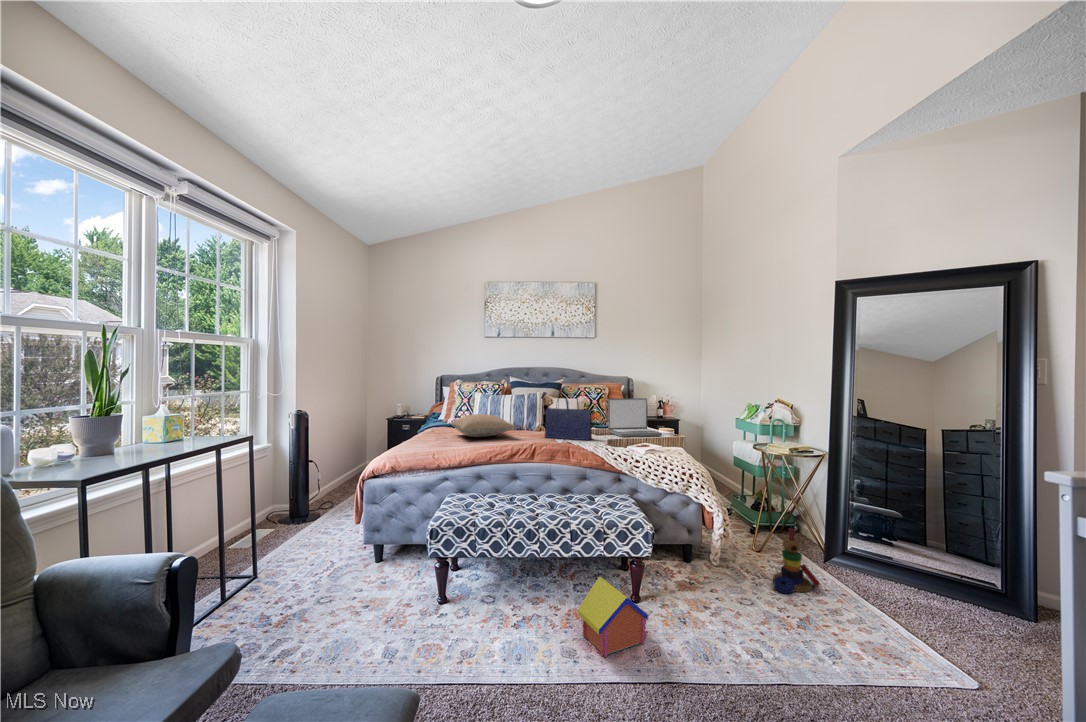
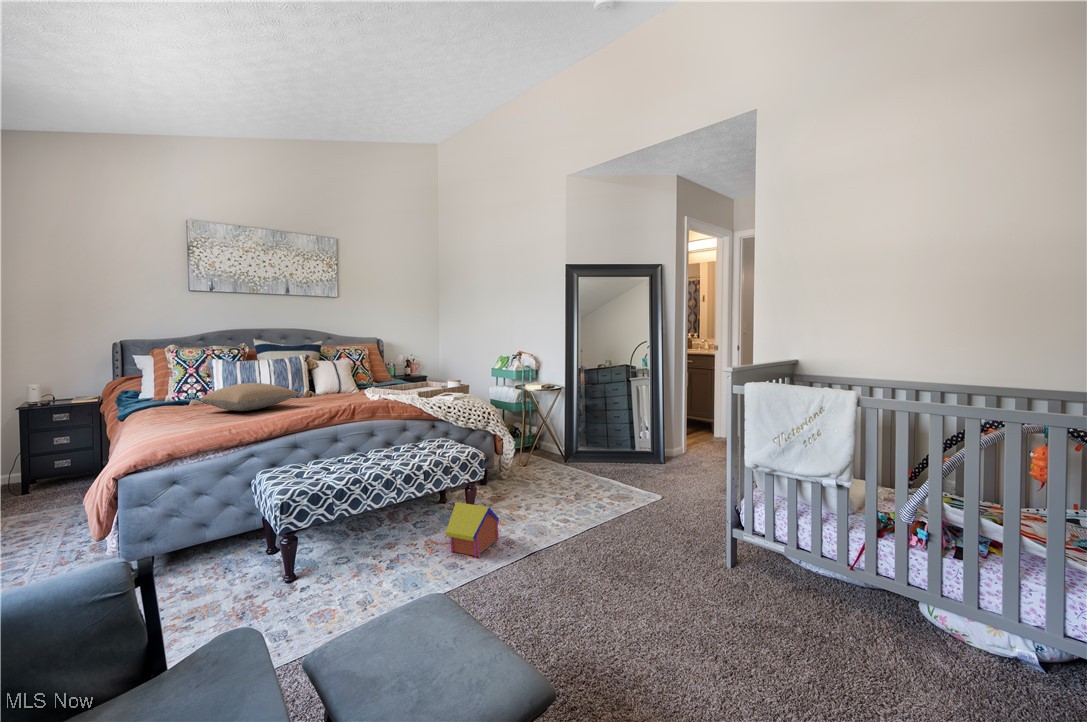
tote bag: present [545,387,595,440] -> none [330,344,387,402]
laptop: present [608,398,662,437] -> none [386,354,442,392]
stacking toy: present [773,528,820,594] -> none [551,440,580,486]

